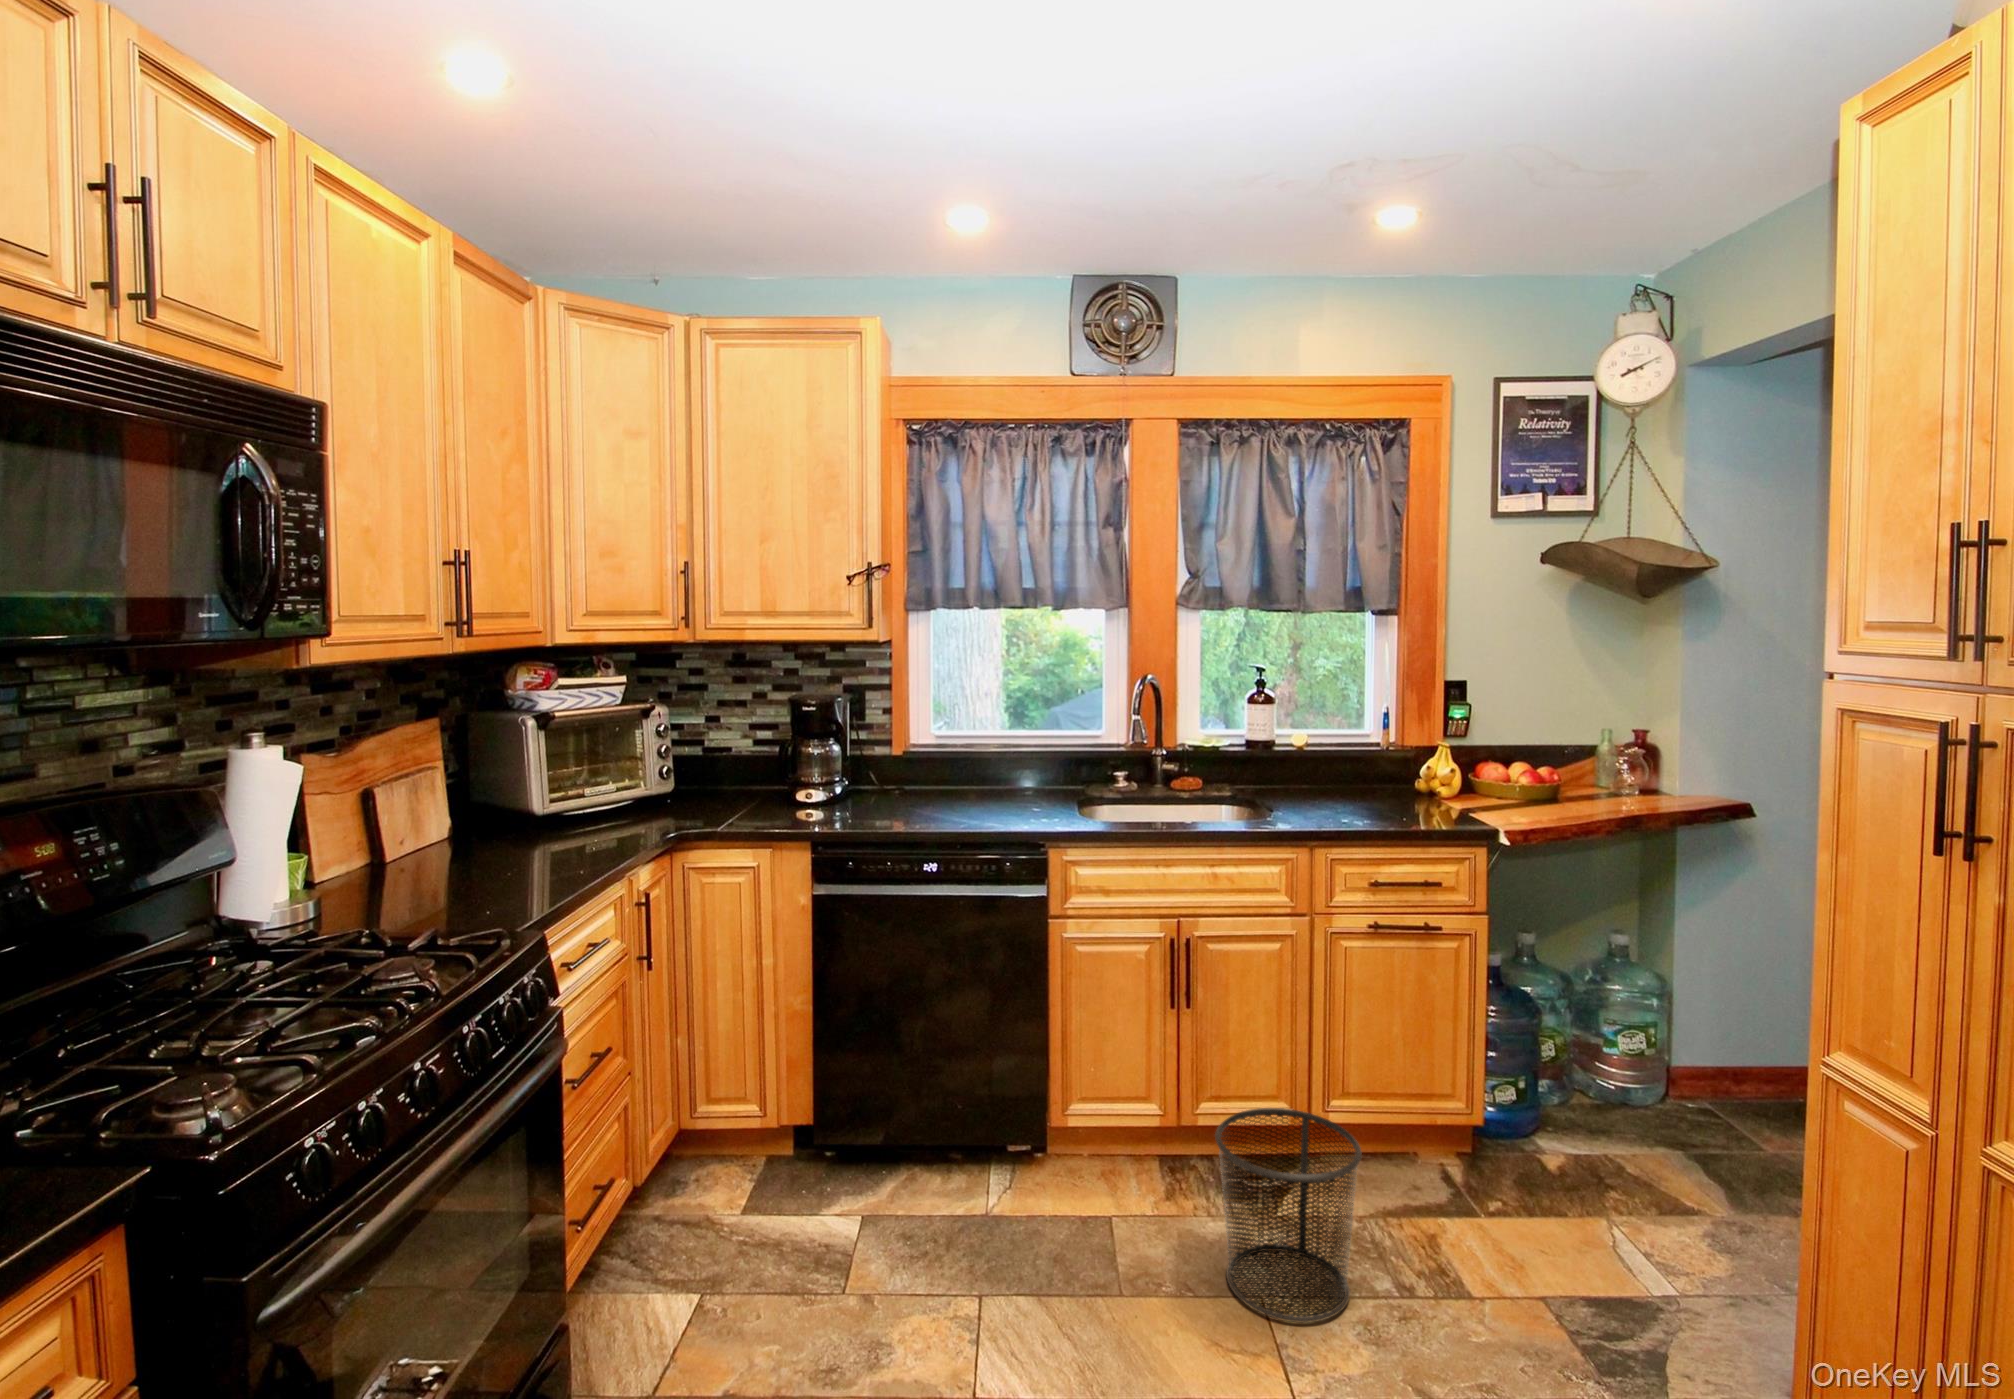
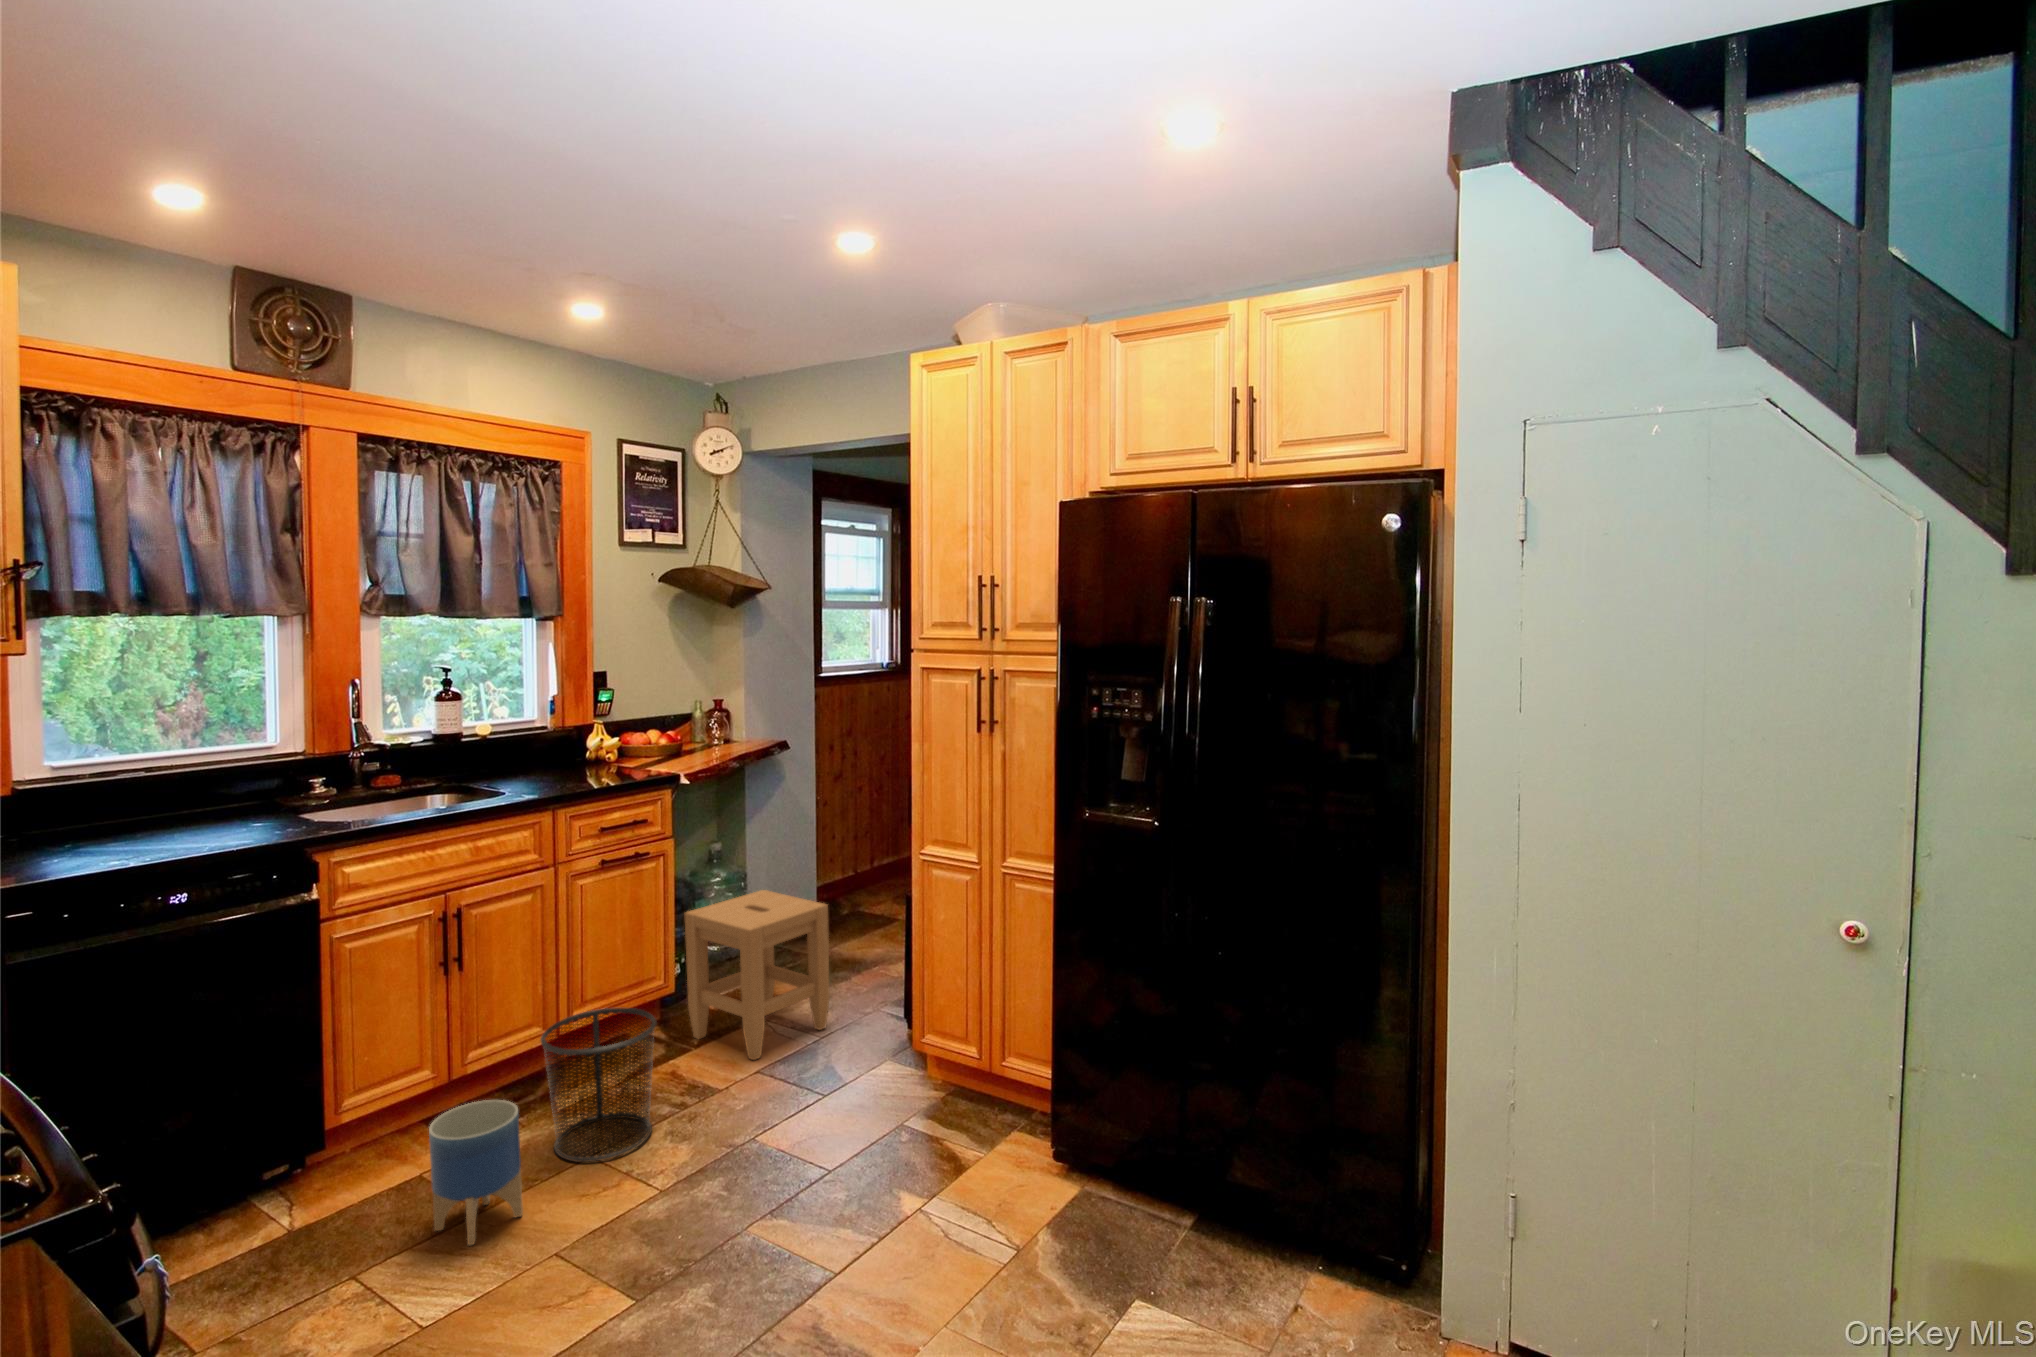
stool: none [1489,1020,1727,1288] -> present [685,890,830,1060]
planter: none [1054,1164,1146,1335] -> present [429,1100,523,1245]

